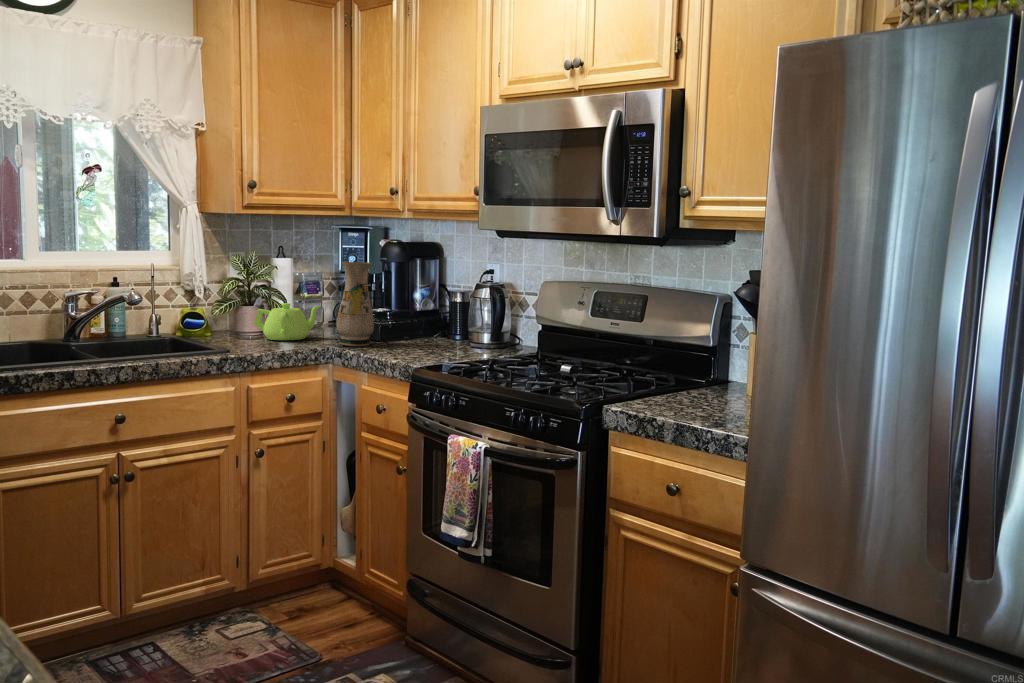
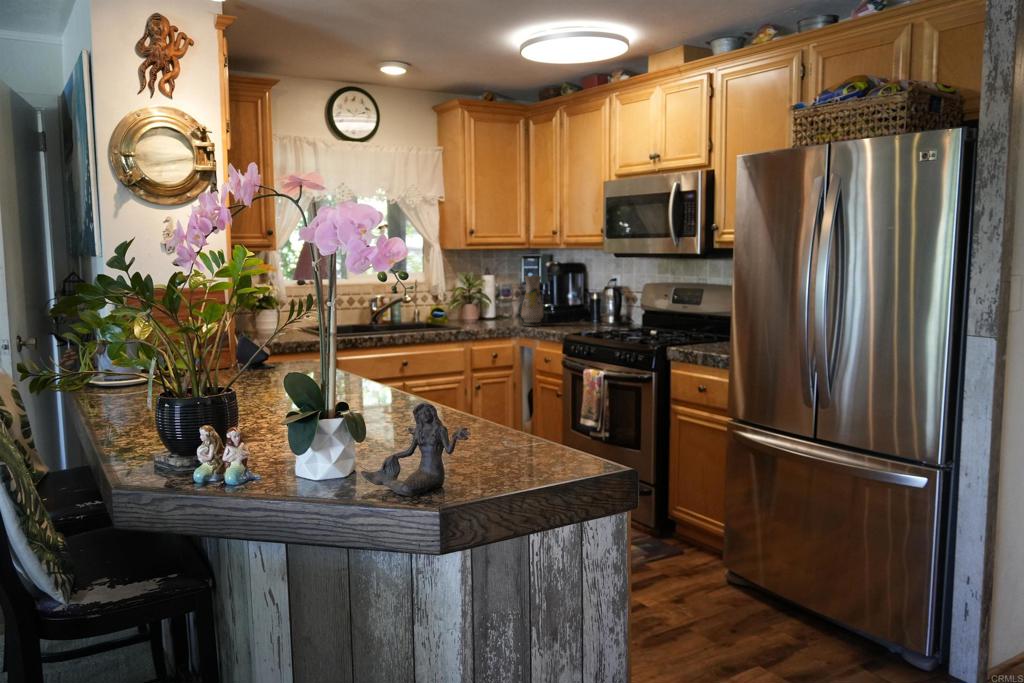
teapot: present [254,303,320,340] -> none [473,302,512,324]

